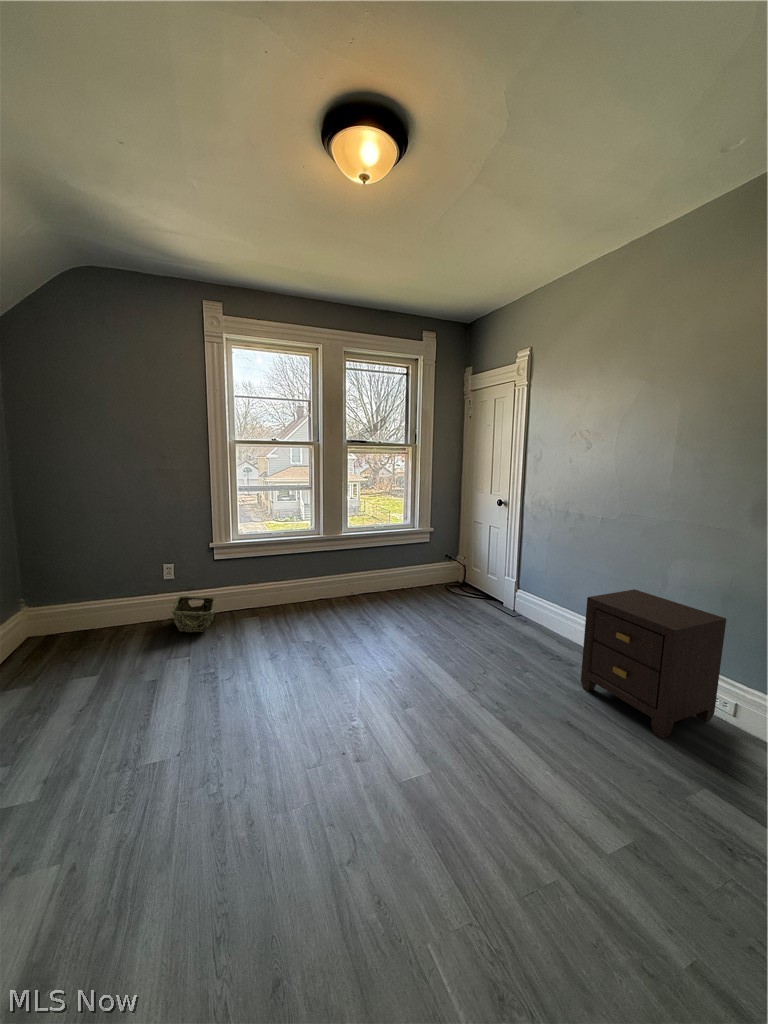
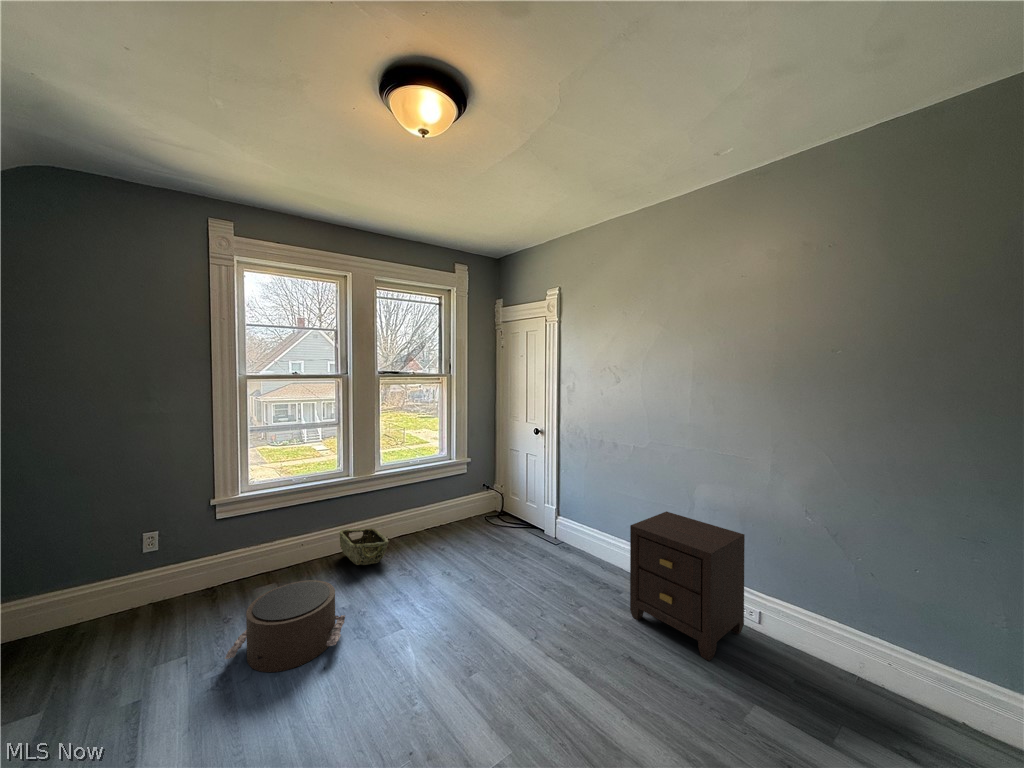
woven basket: present [172,596,216,632] -> present [340,528,389,565]
pouf: none [224,614,313,677] -> present [225,580,345,672]

